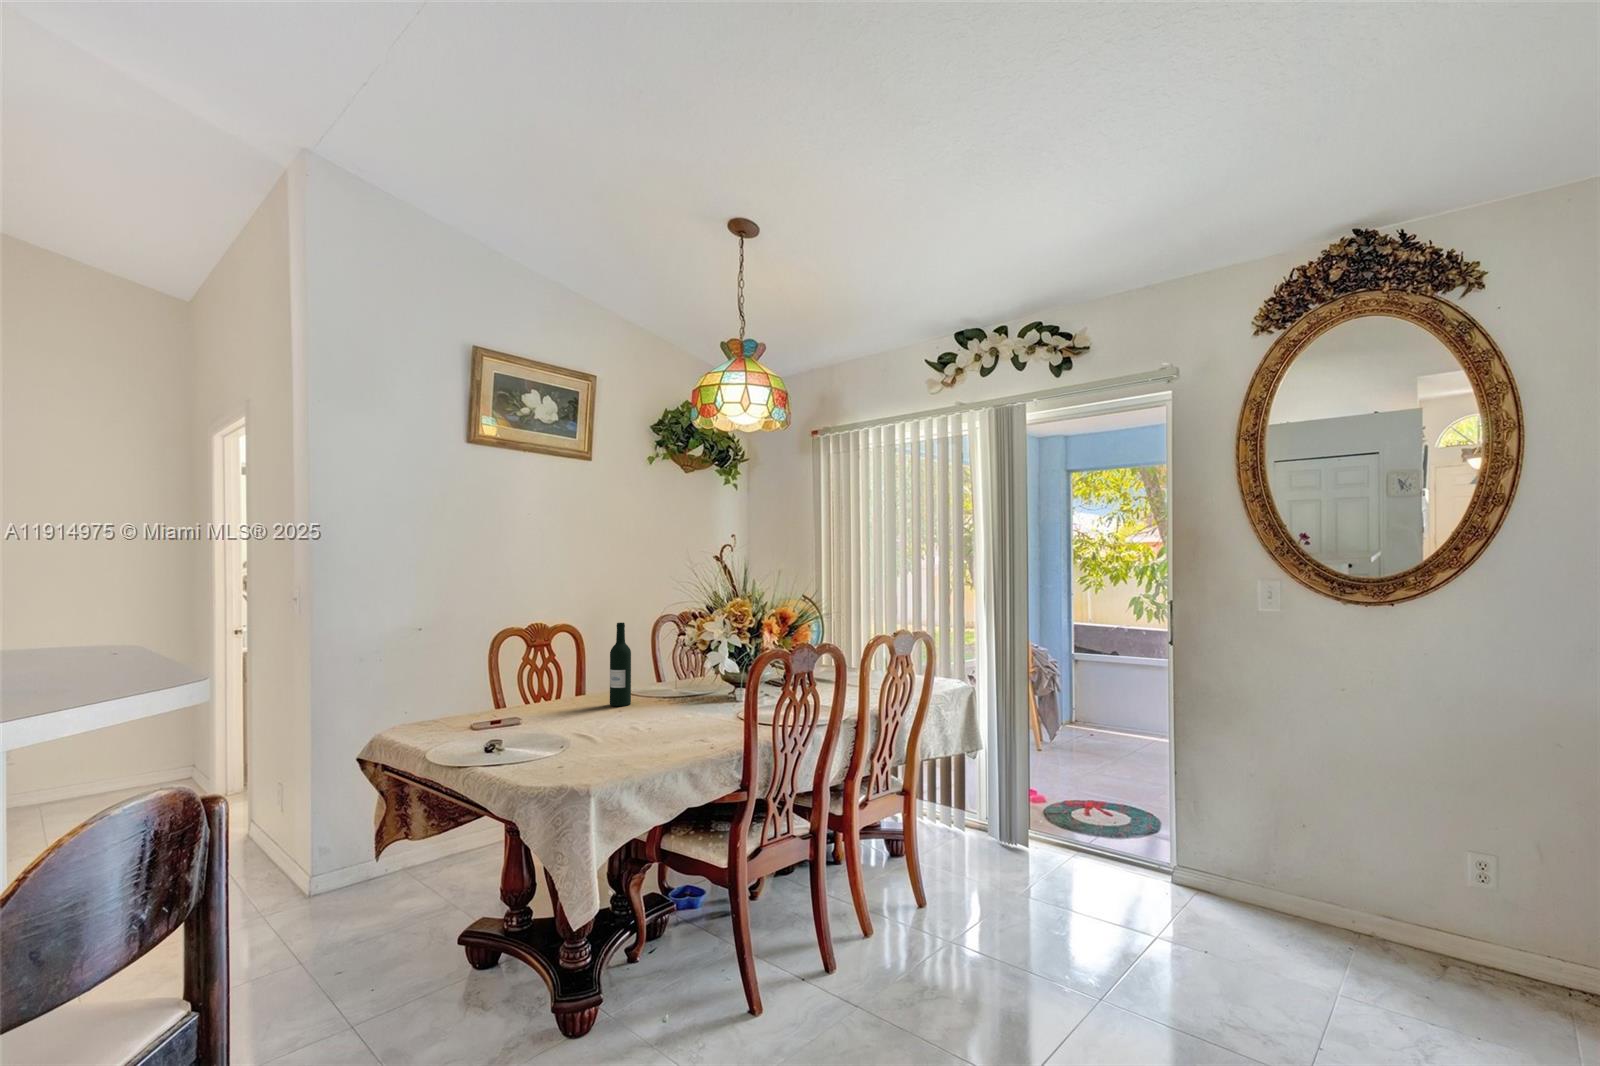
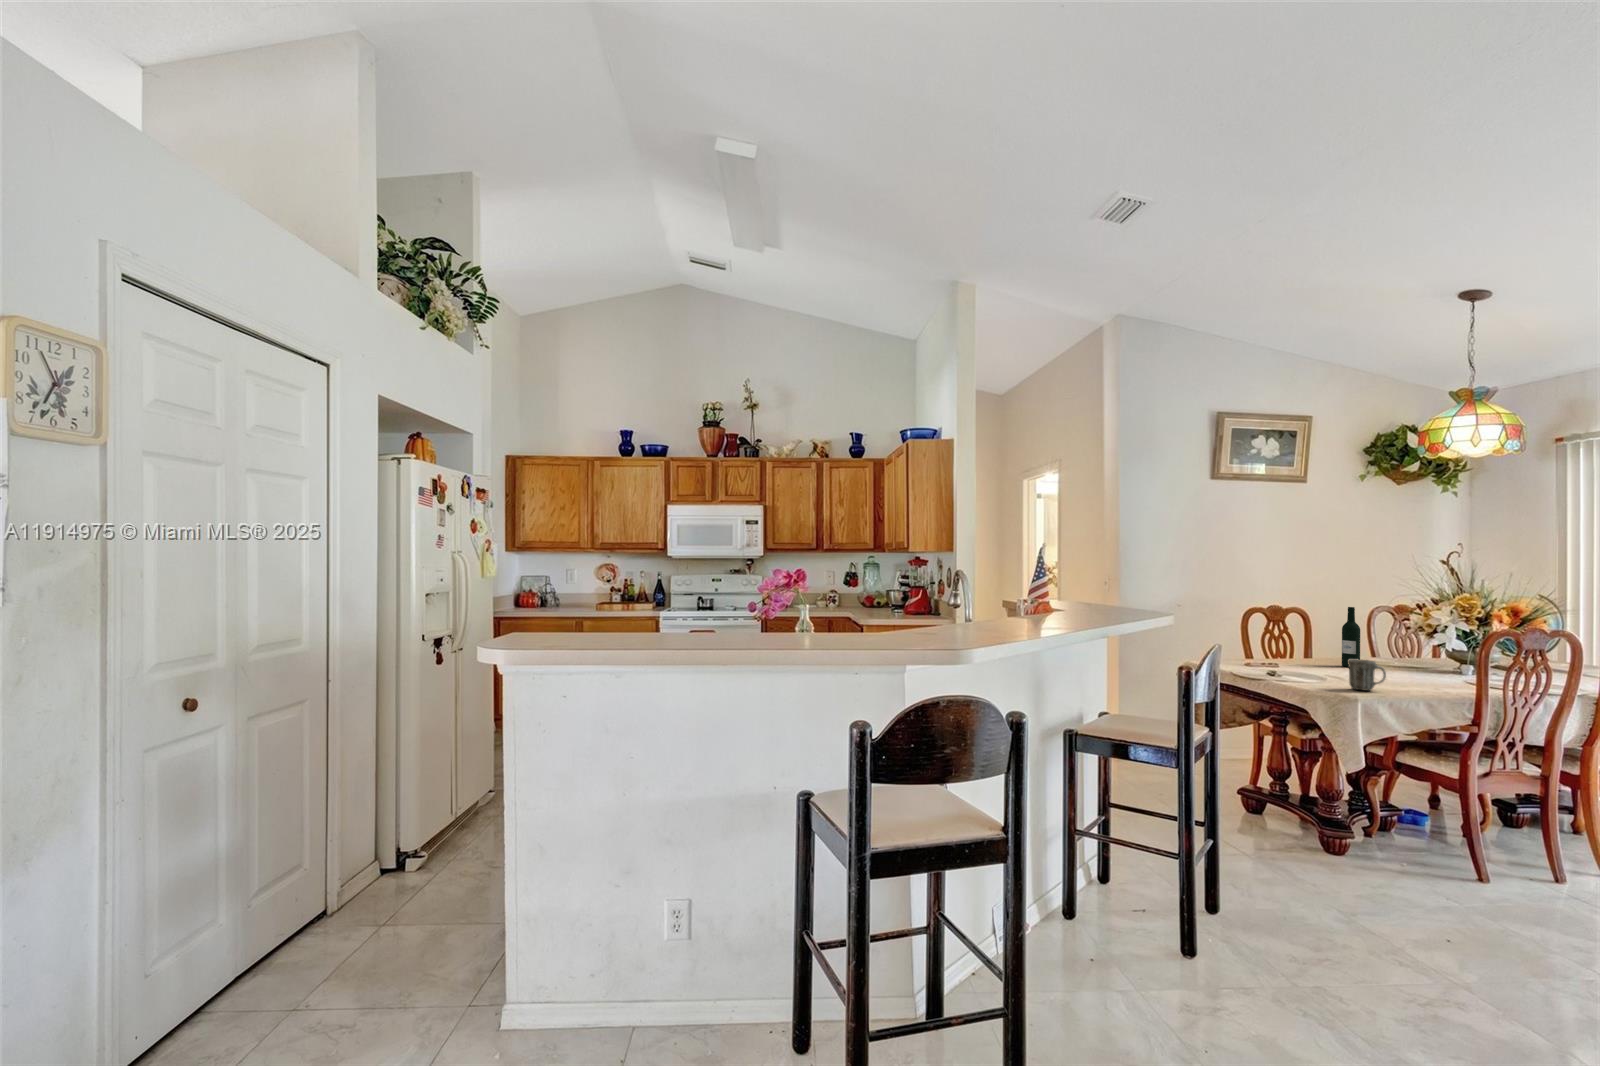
mug: none [585,718,636,773] -> present [1348,659,1386,691]

